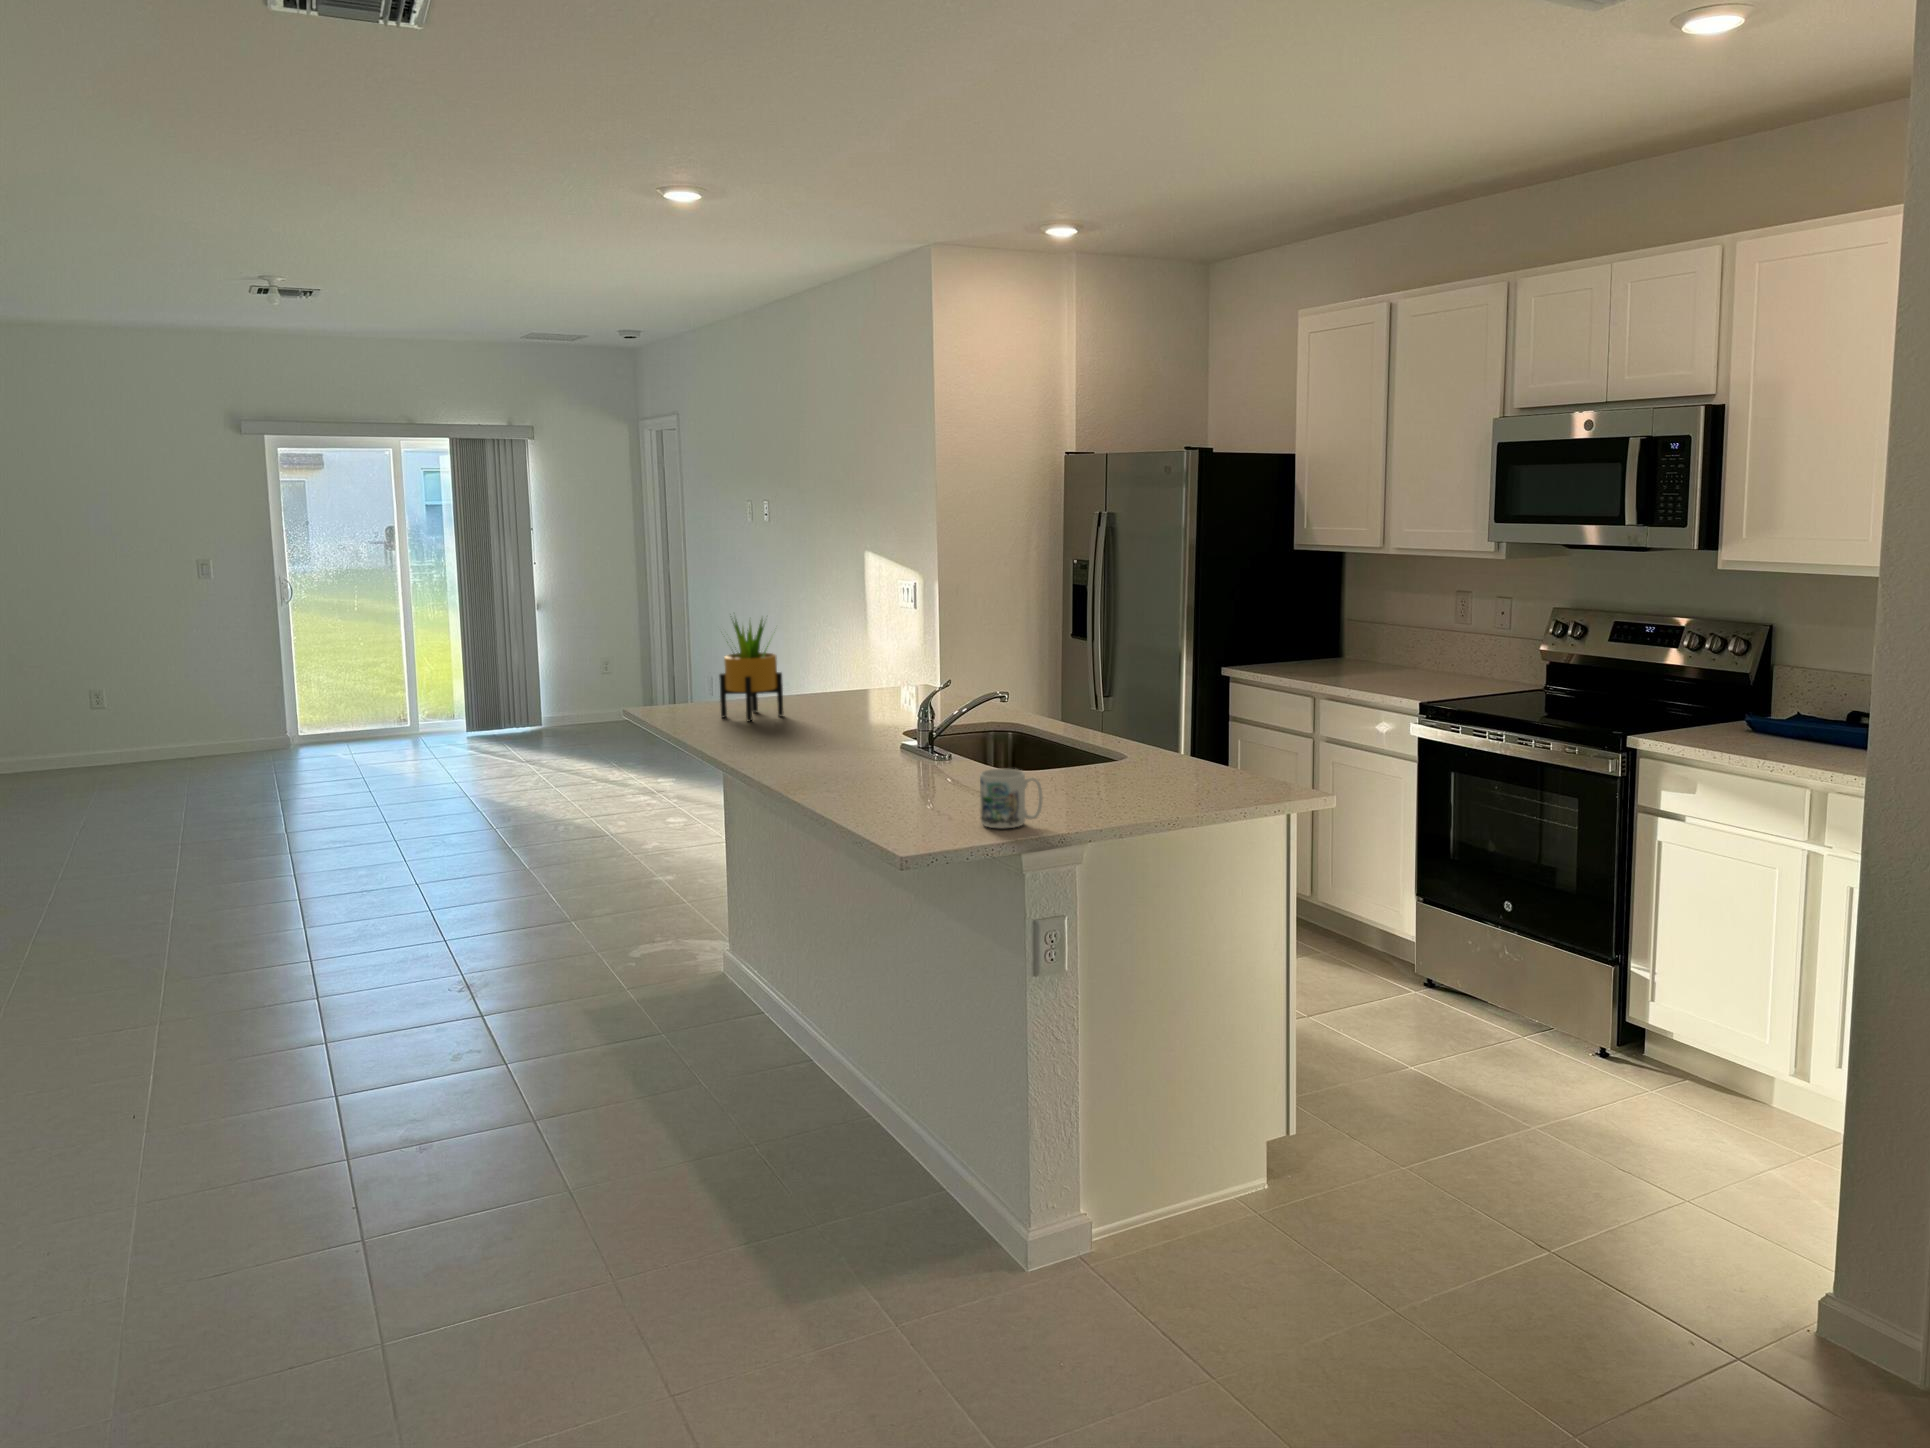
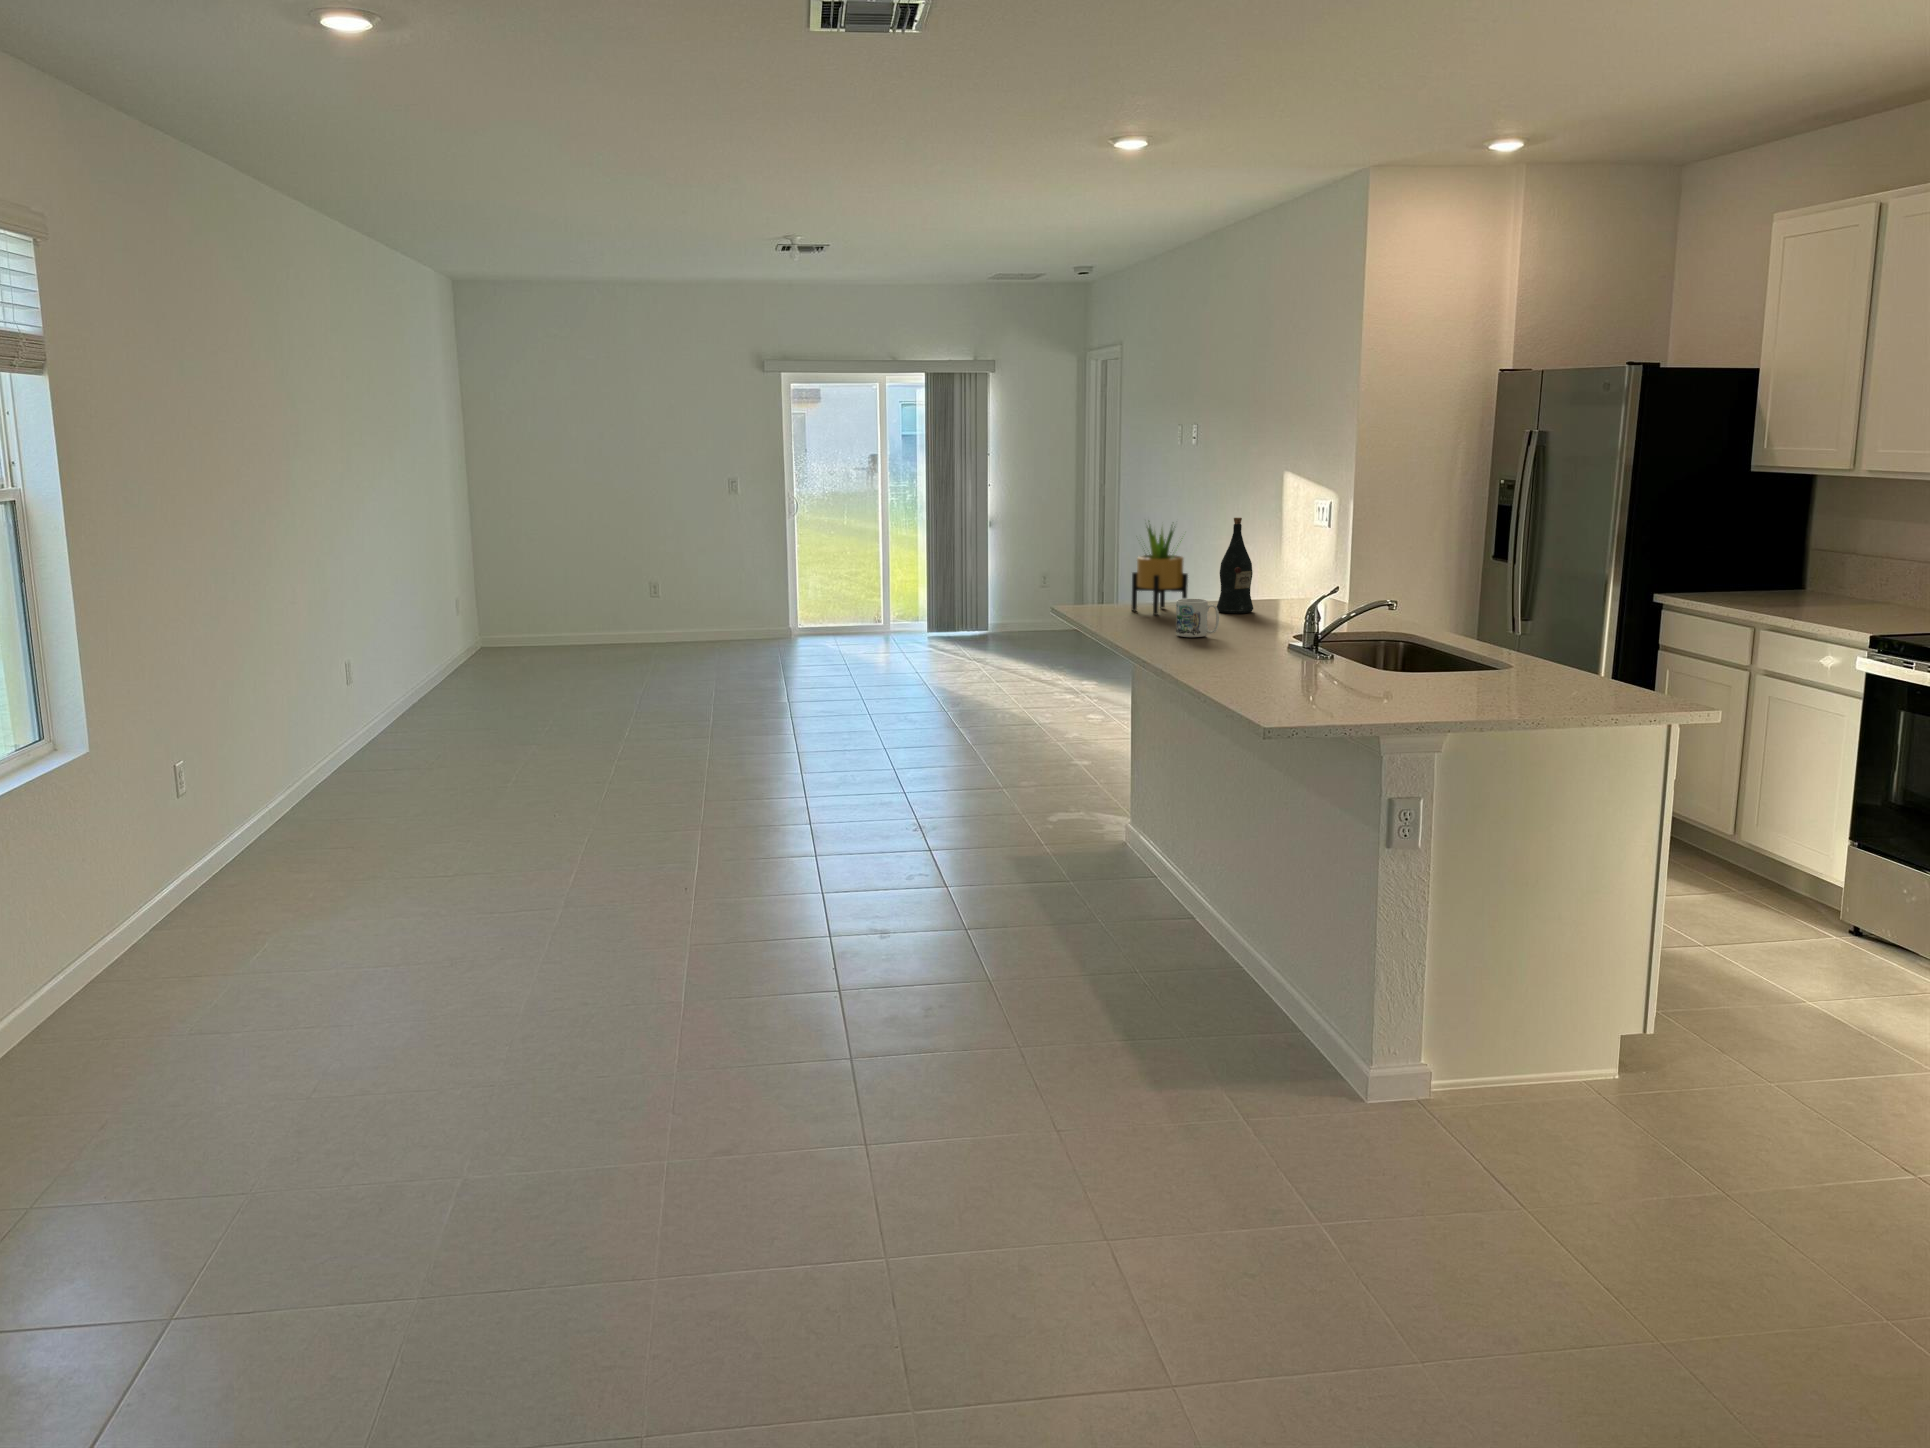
wine bottle: none [815,609,855,714] -> present [1217,518,1253,613]
mug: present [980,769,1042,829] -> present [1176,599,1219,637]

